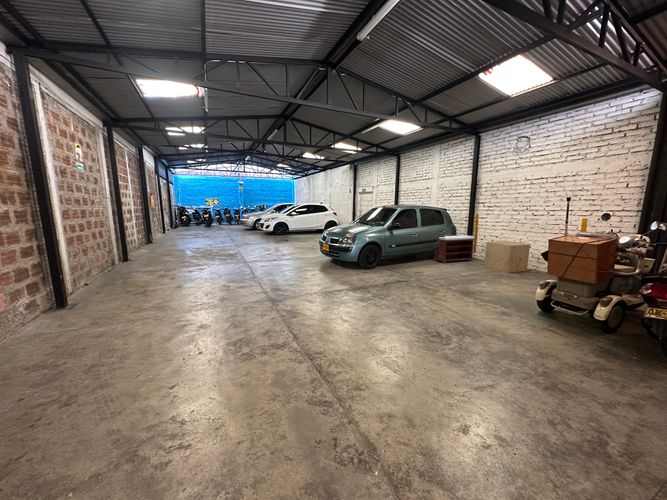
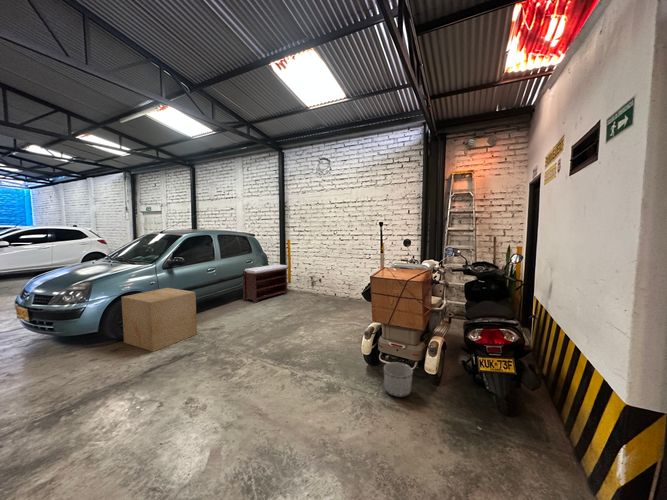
cardboard box: present [484,241,530,273] -> present [121,288,197,352]
planter: none [550,306,579,330] -> present [384,362,413,397]

